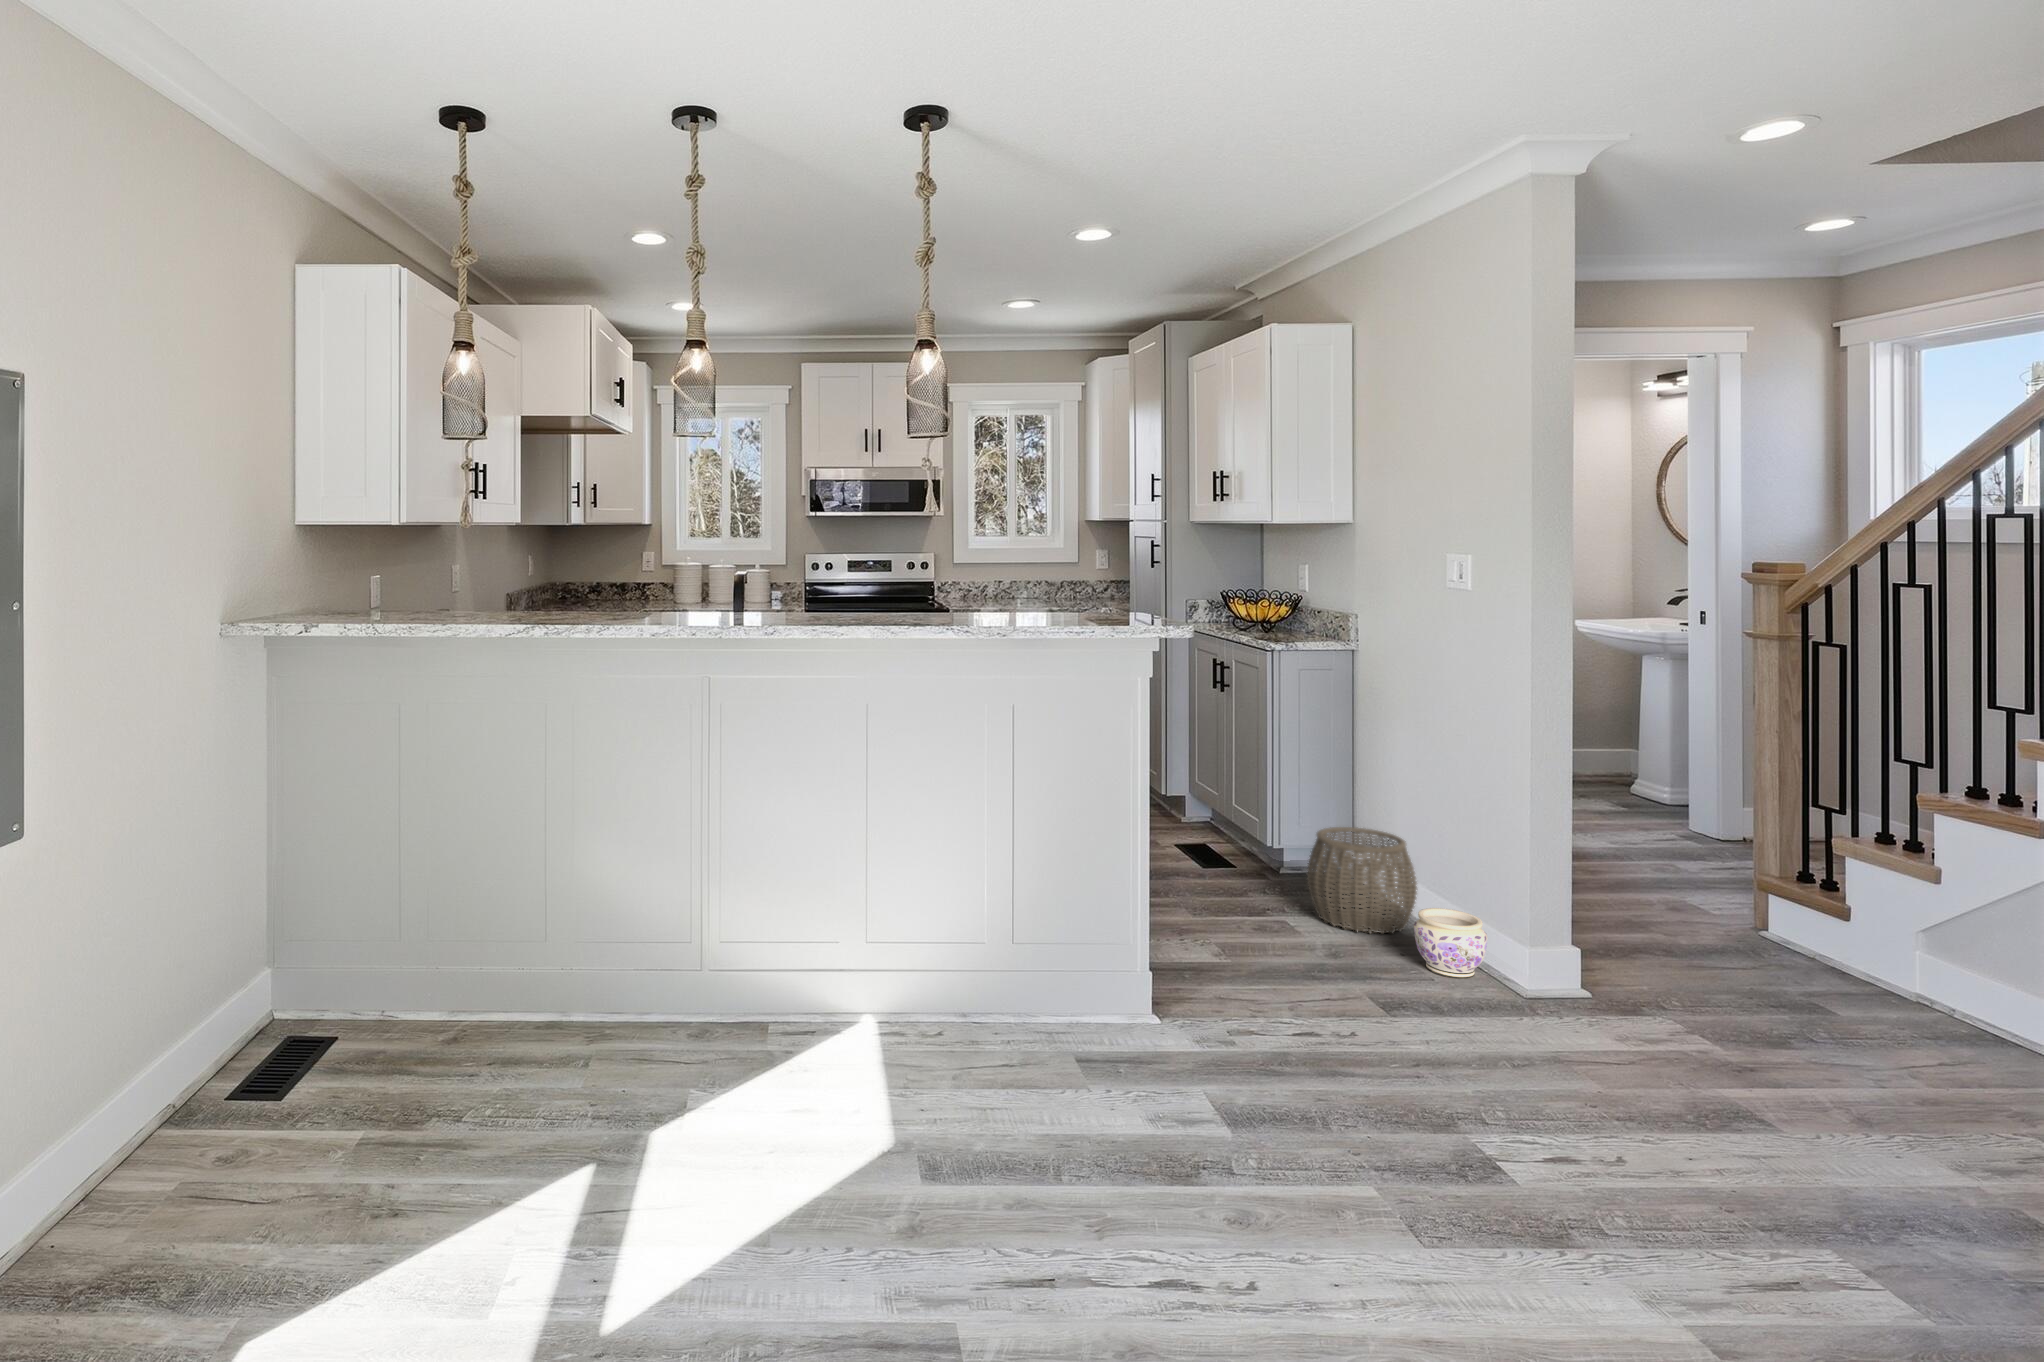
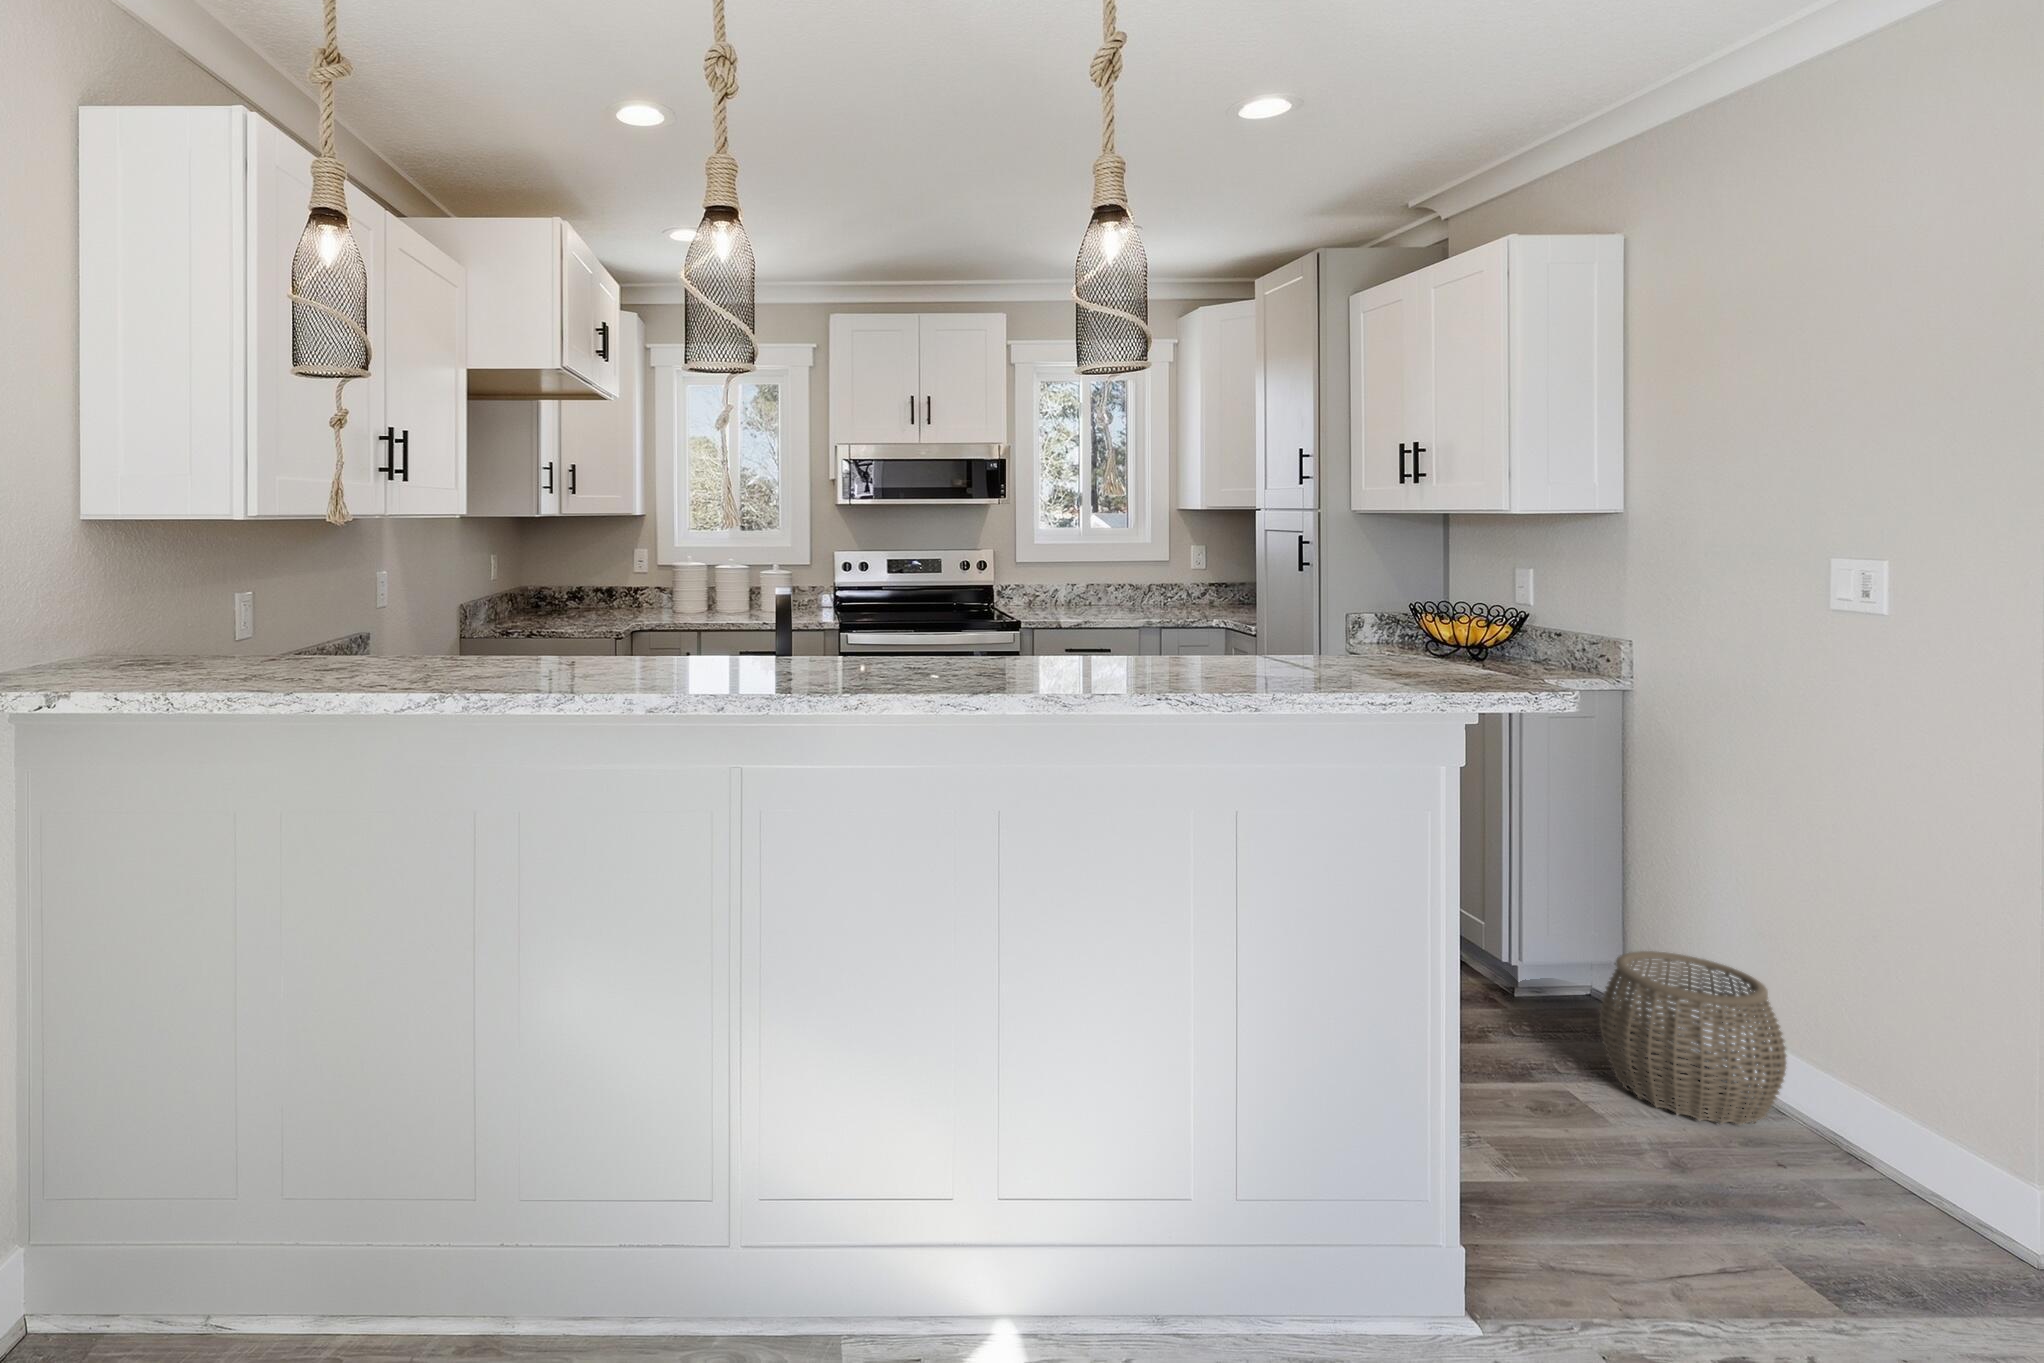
planter: present [1414,908,1487,979] -> none [1828,1105,1968,1231]

